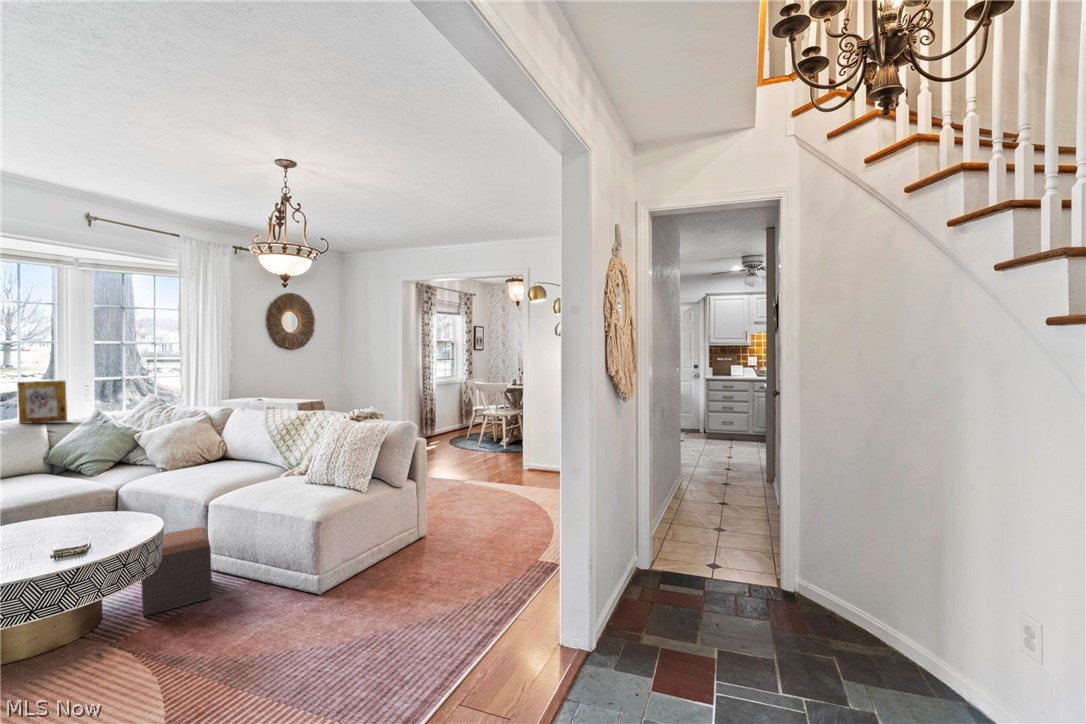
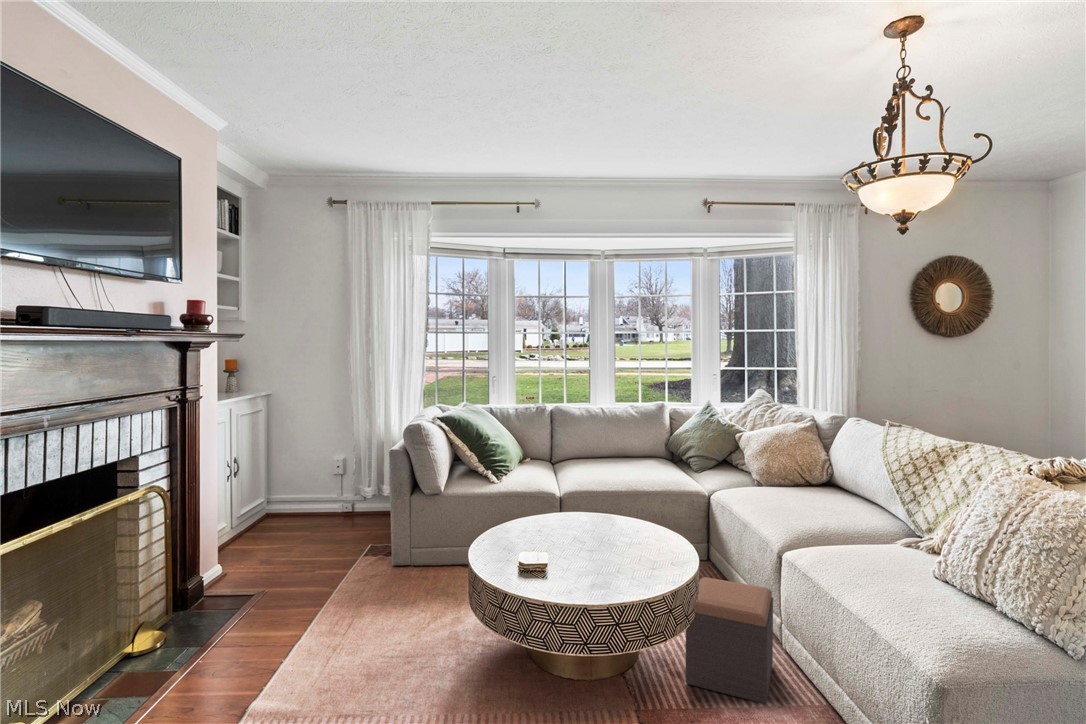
picture frame: present [17,381,67,424] -> none [653,366,685,410]

